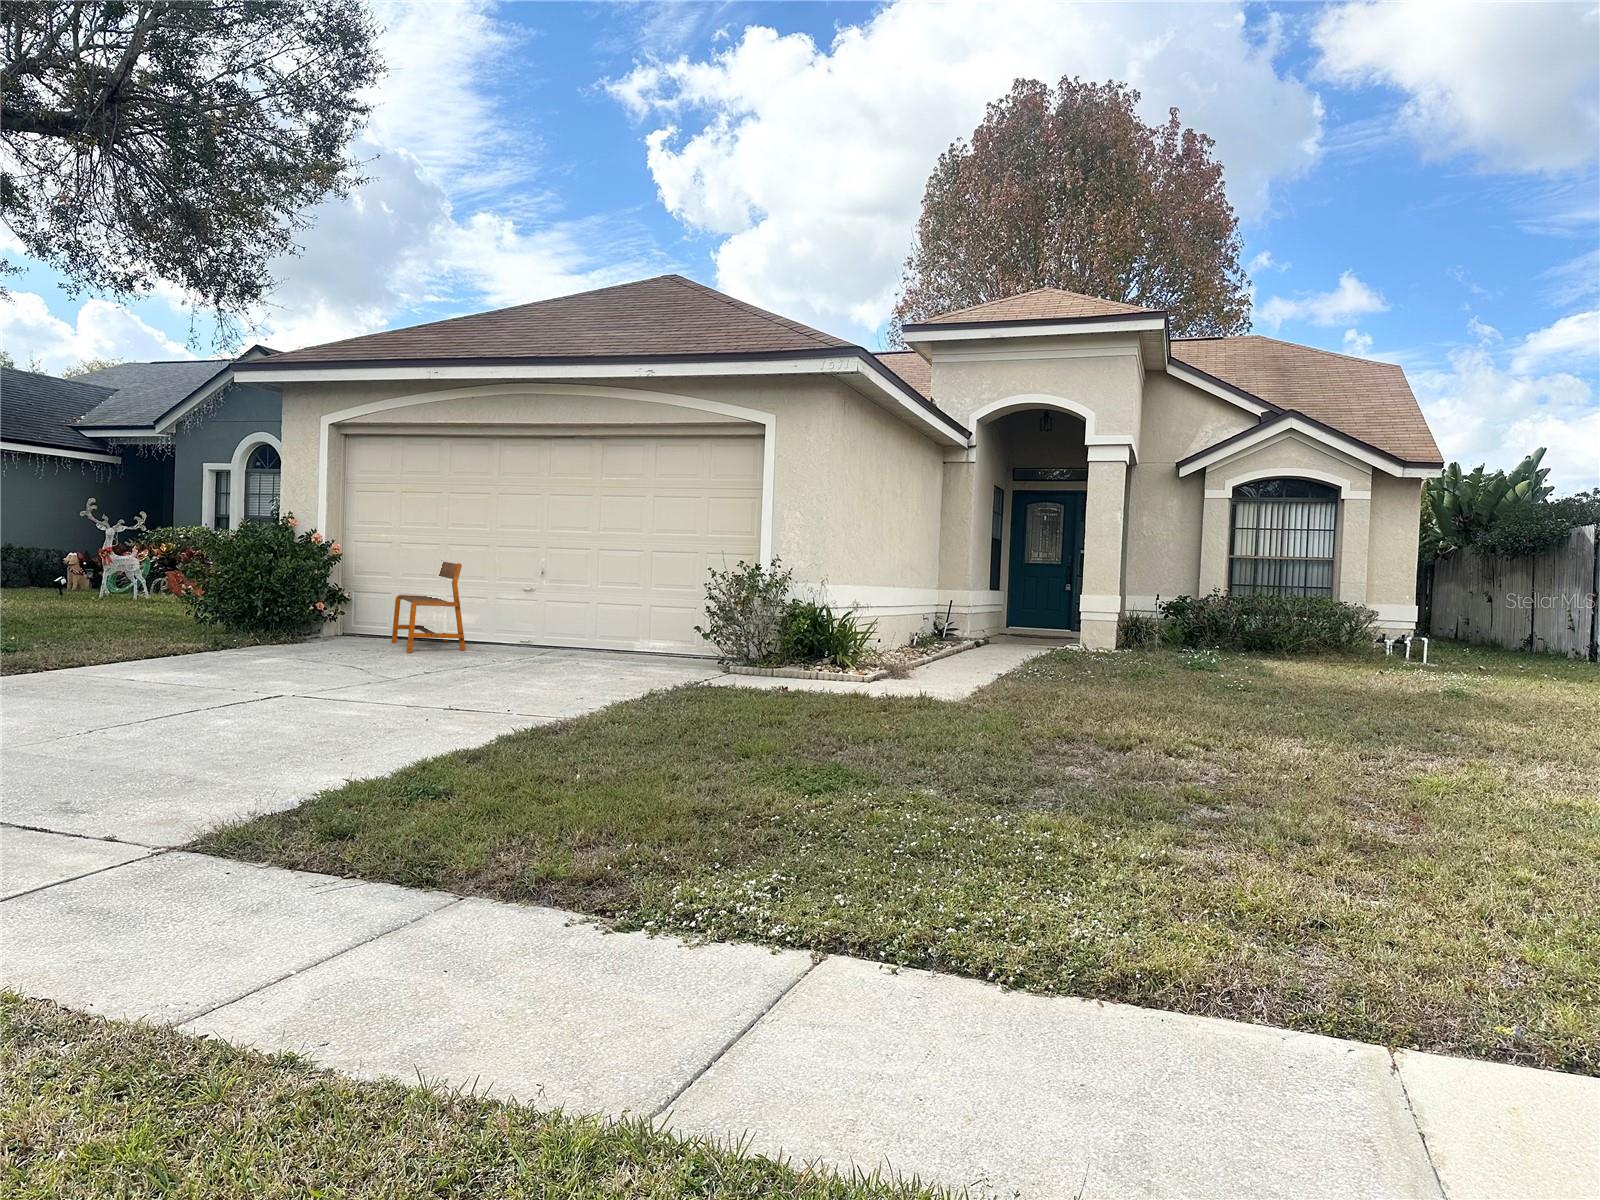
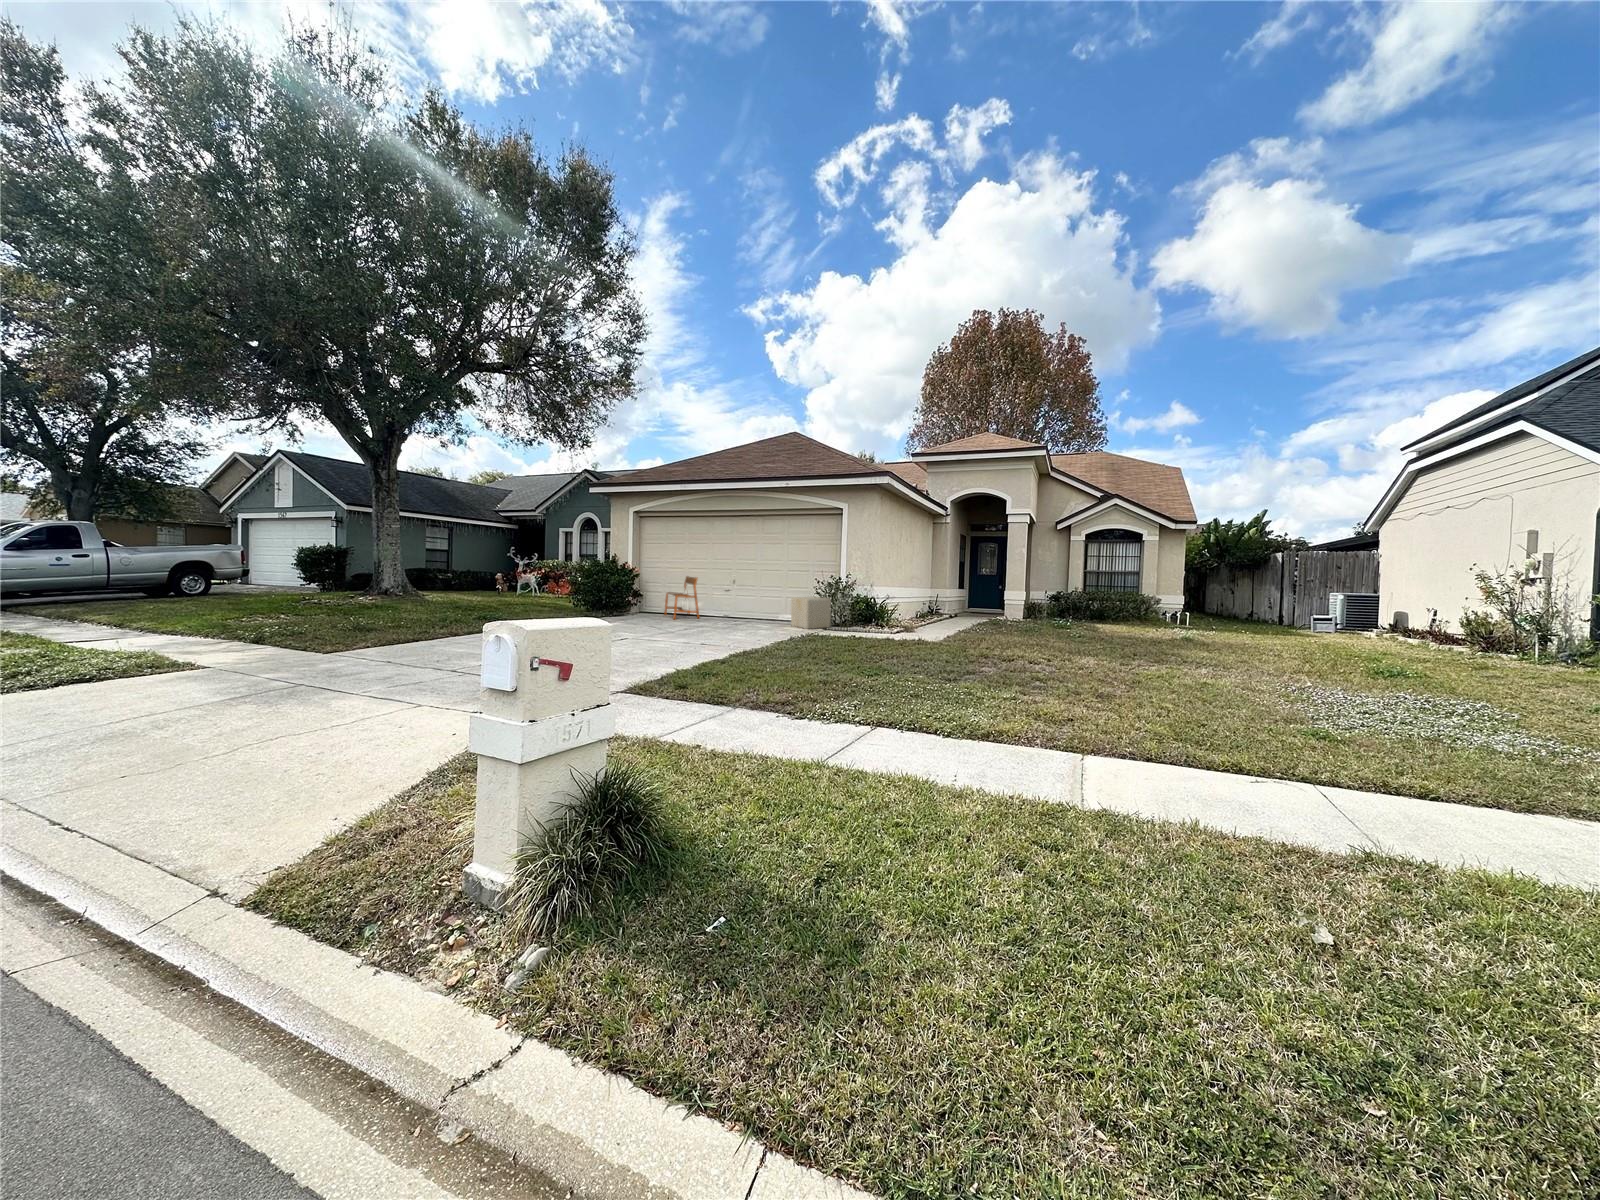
cardboard box: none [657,605,741,673] -> present [791,597,831,629]

